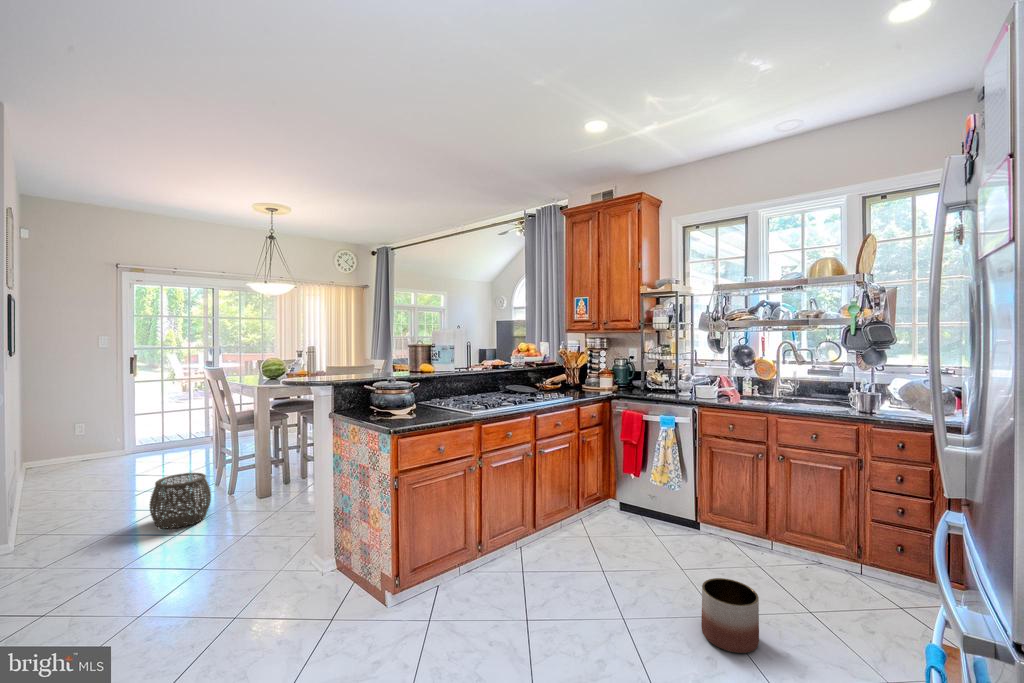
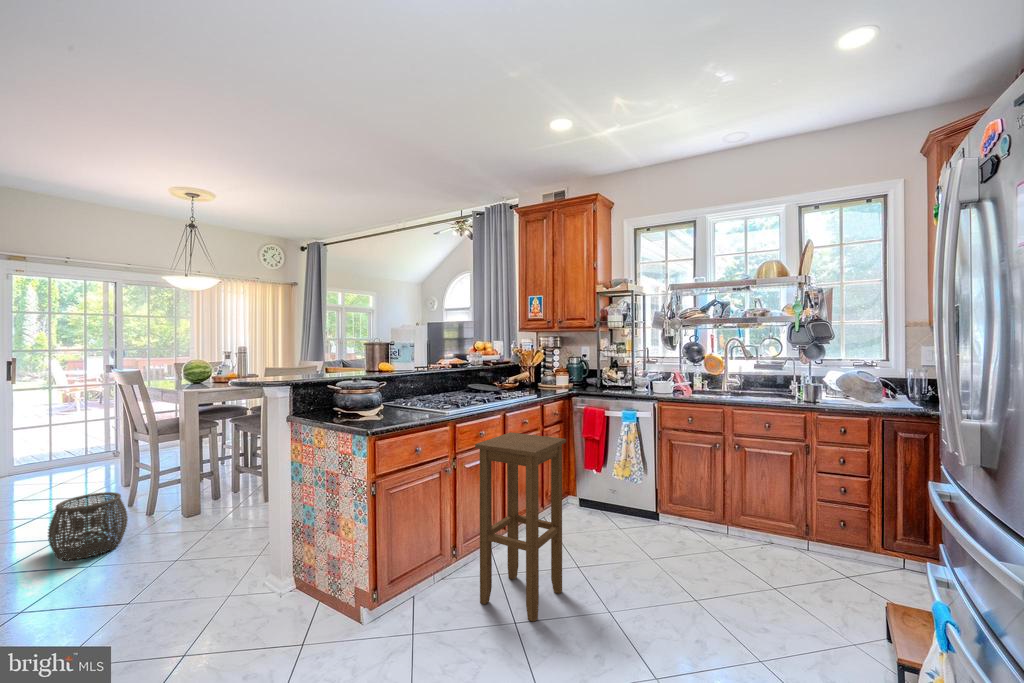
stool: none [495,434,586,620] -> present [475,432,566,622]
planter: present [701,578,759,653] -> none [684,564,739,634]

